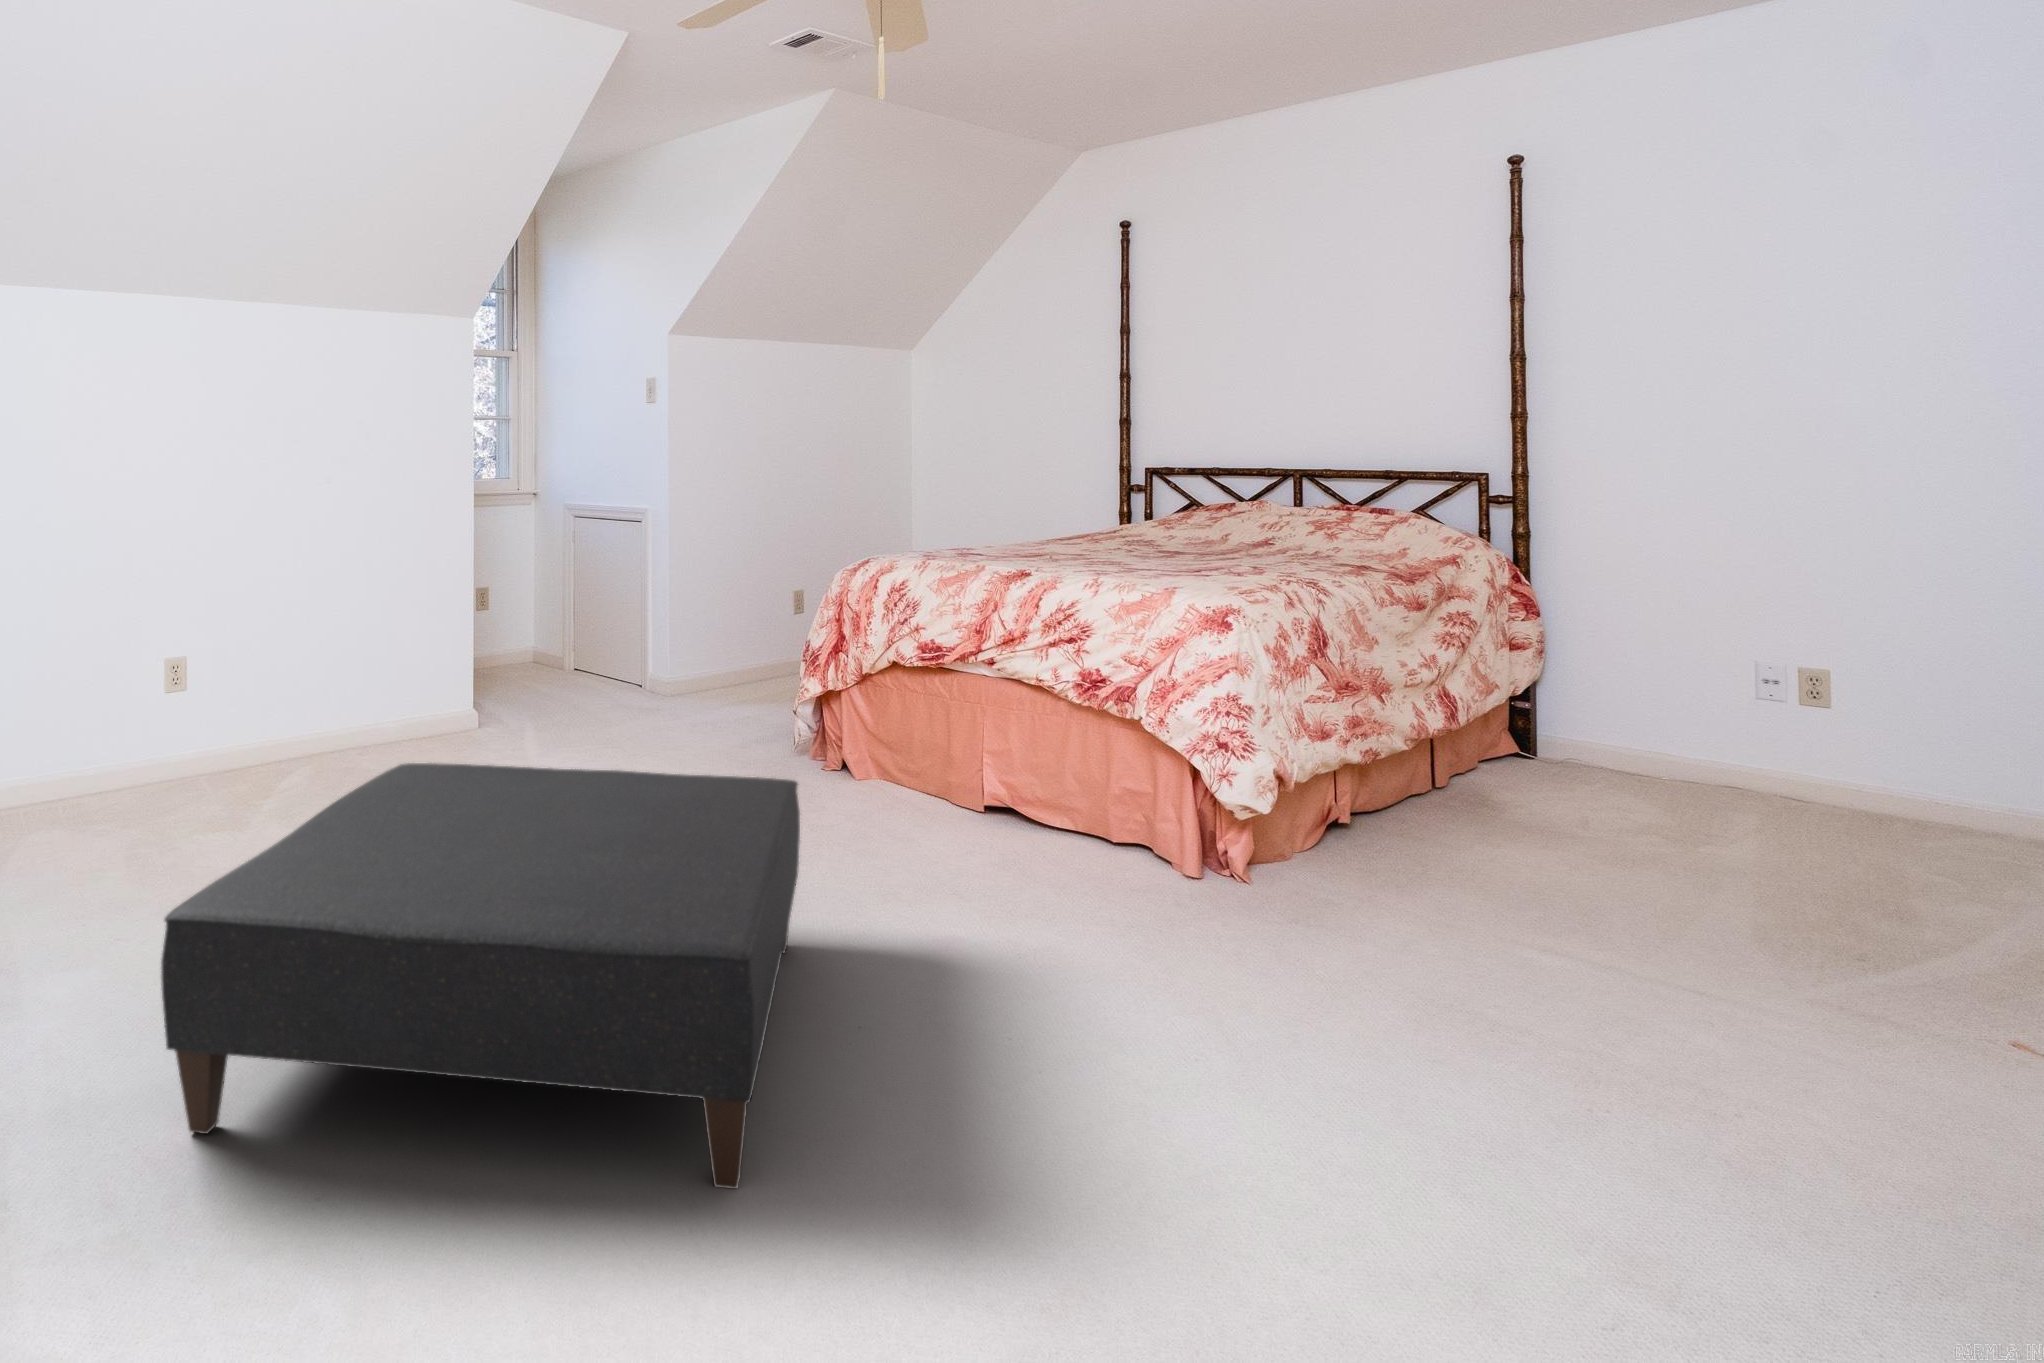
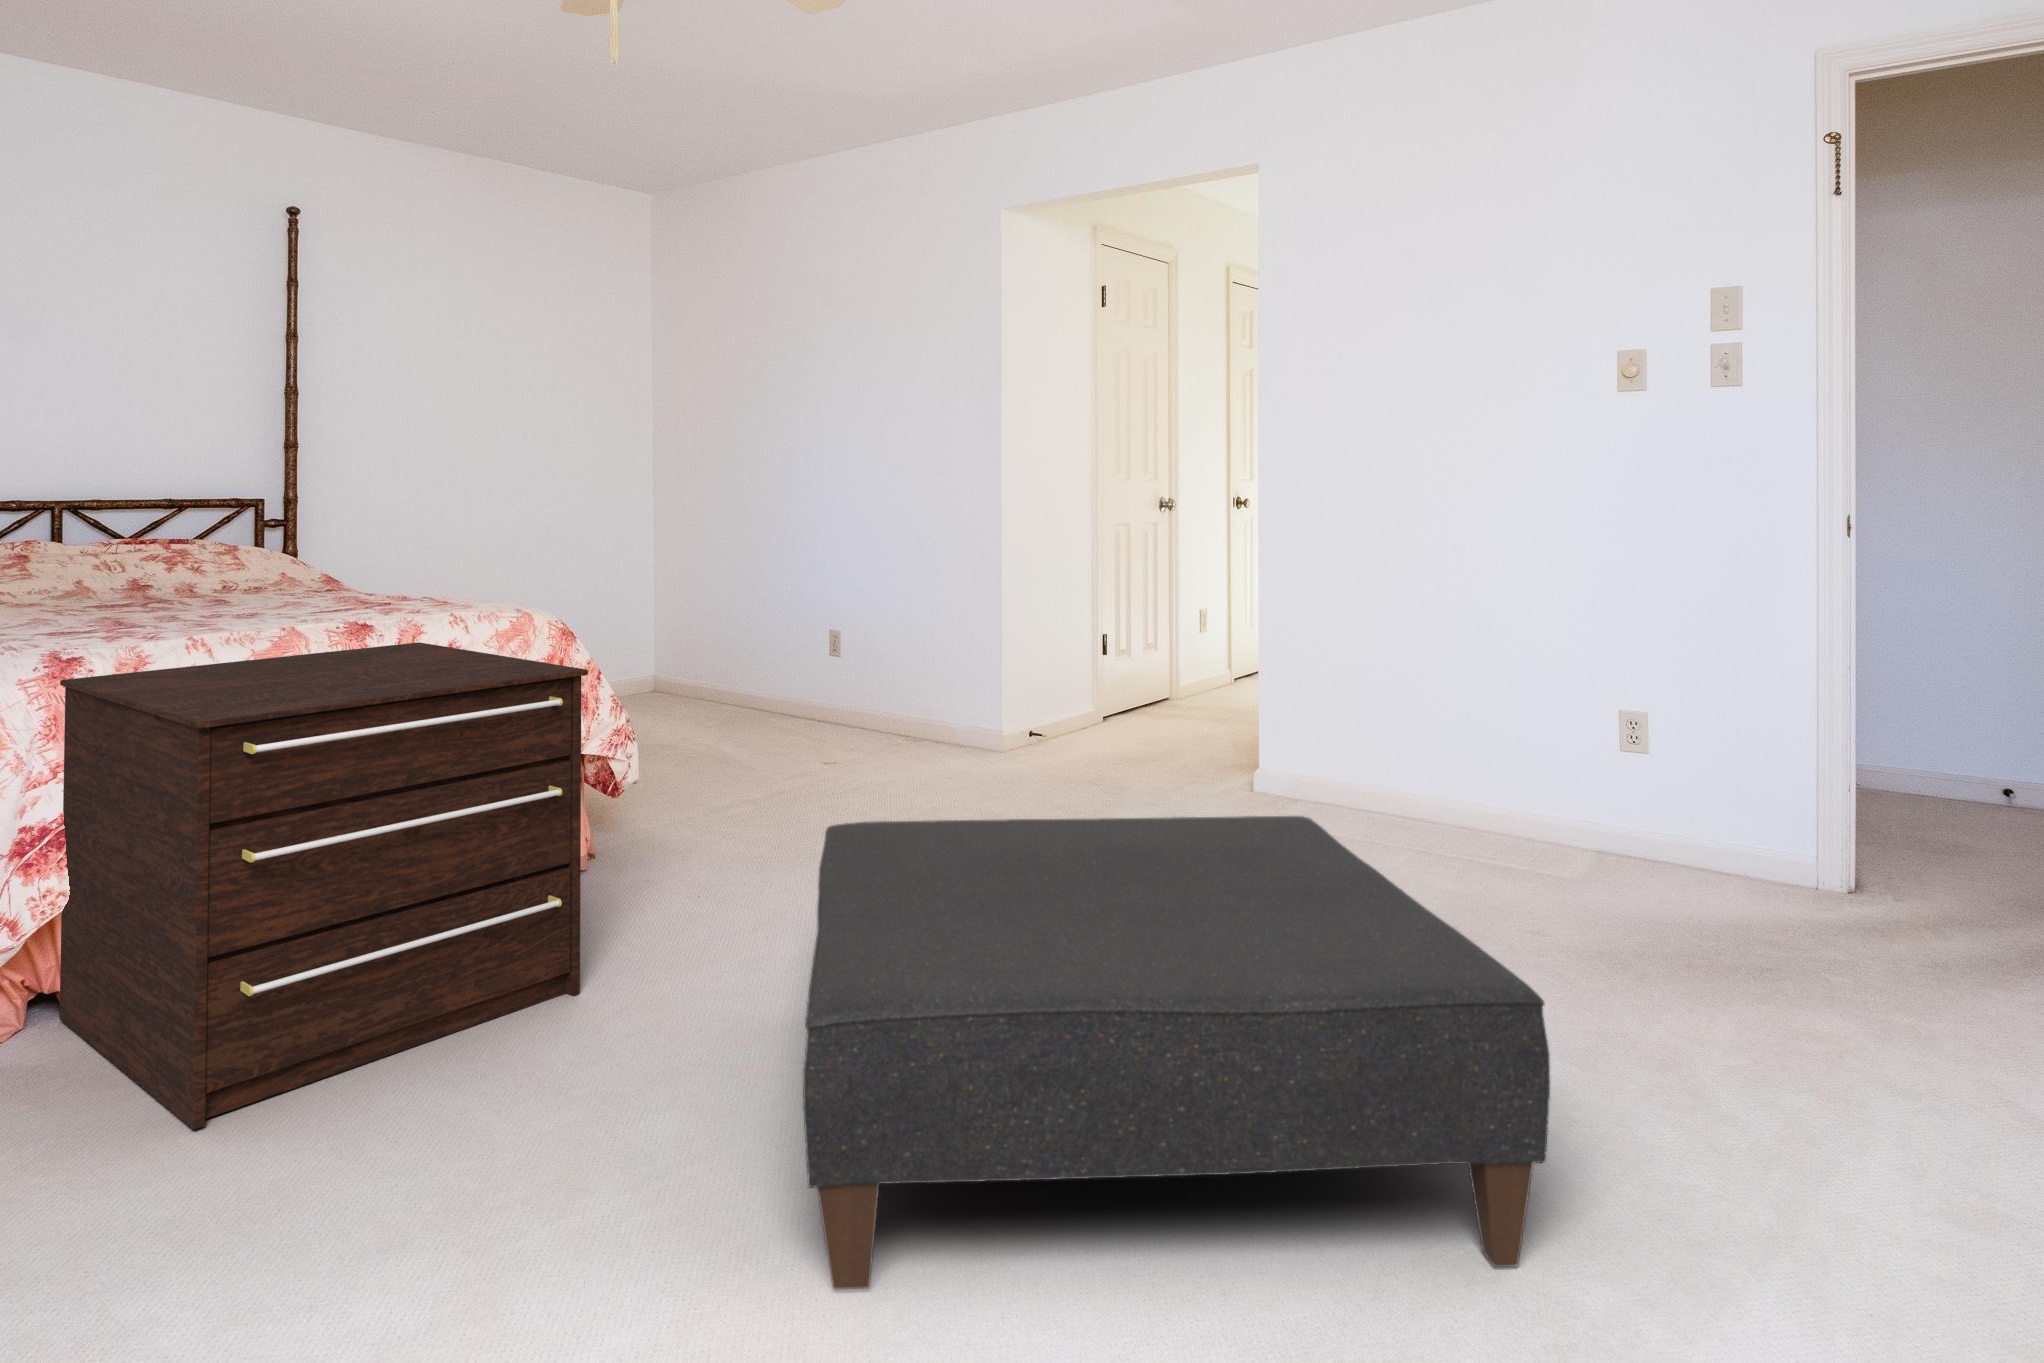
dresser: none [670,573,1011,865] -> present [60,642,588,1129]

